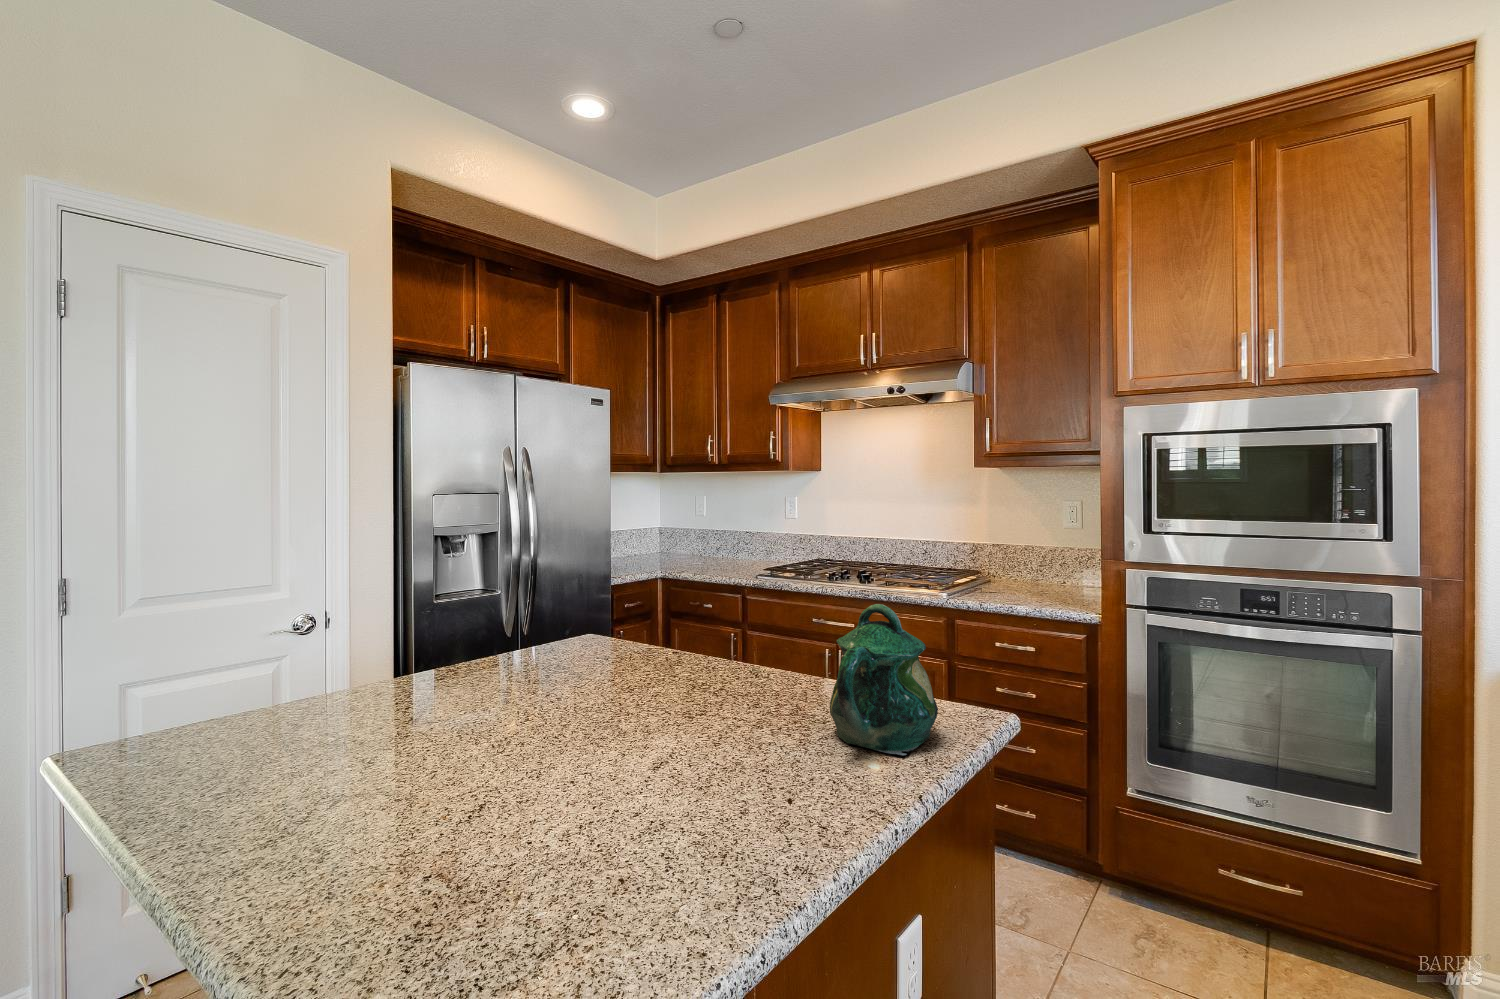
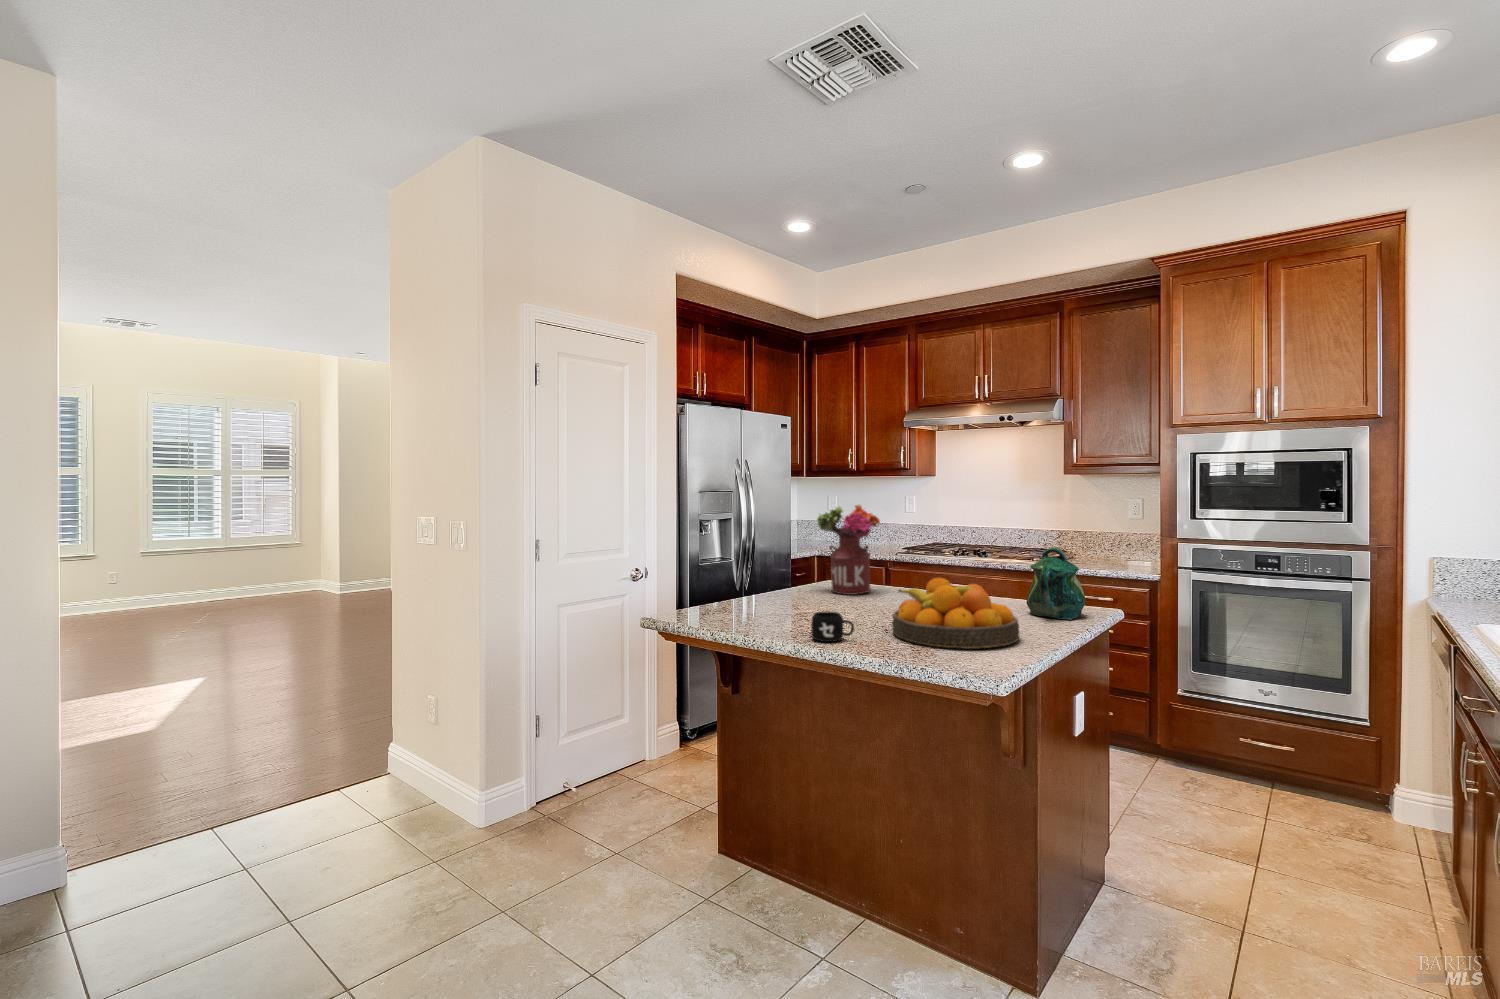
flower arrangement: none [510,517,624,676] -> present [817,504,880,595]
fruit bowl: none [444,689,740,915] -> present [892,578,1019,649]
mug: none [216,788,325,879] -> present [811,612,854,642]

